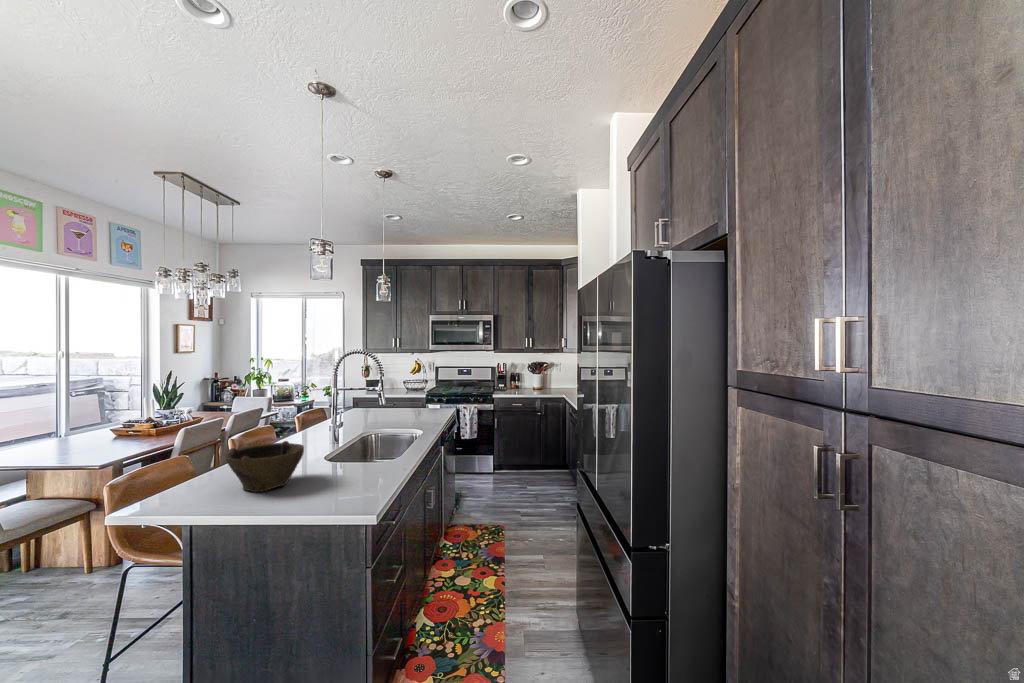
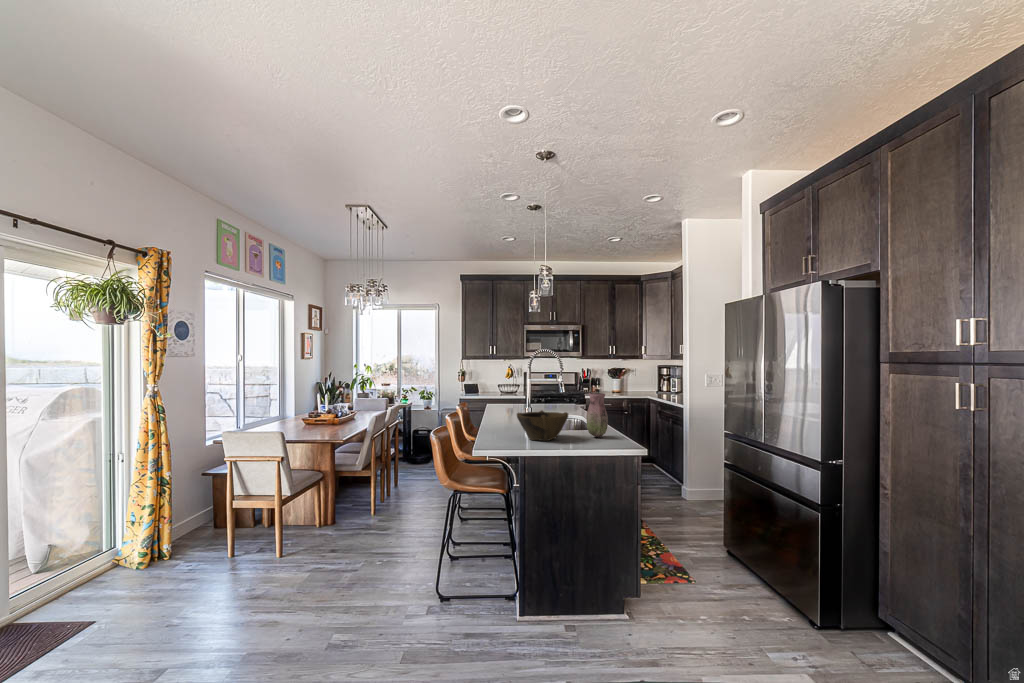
vase: none [338,417,370,482] -> present [587,393,608,437]

